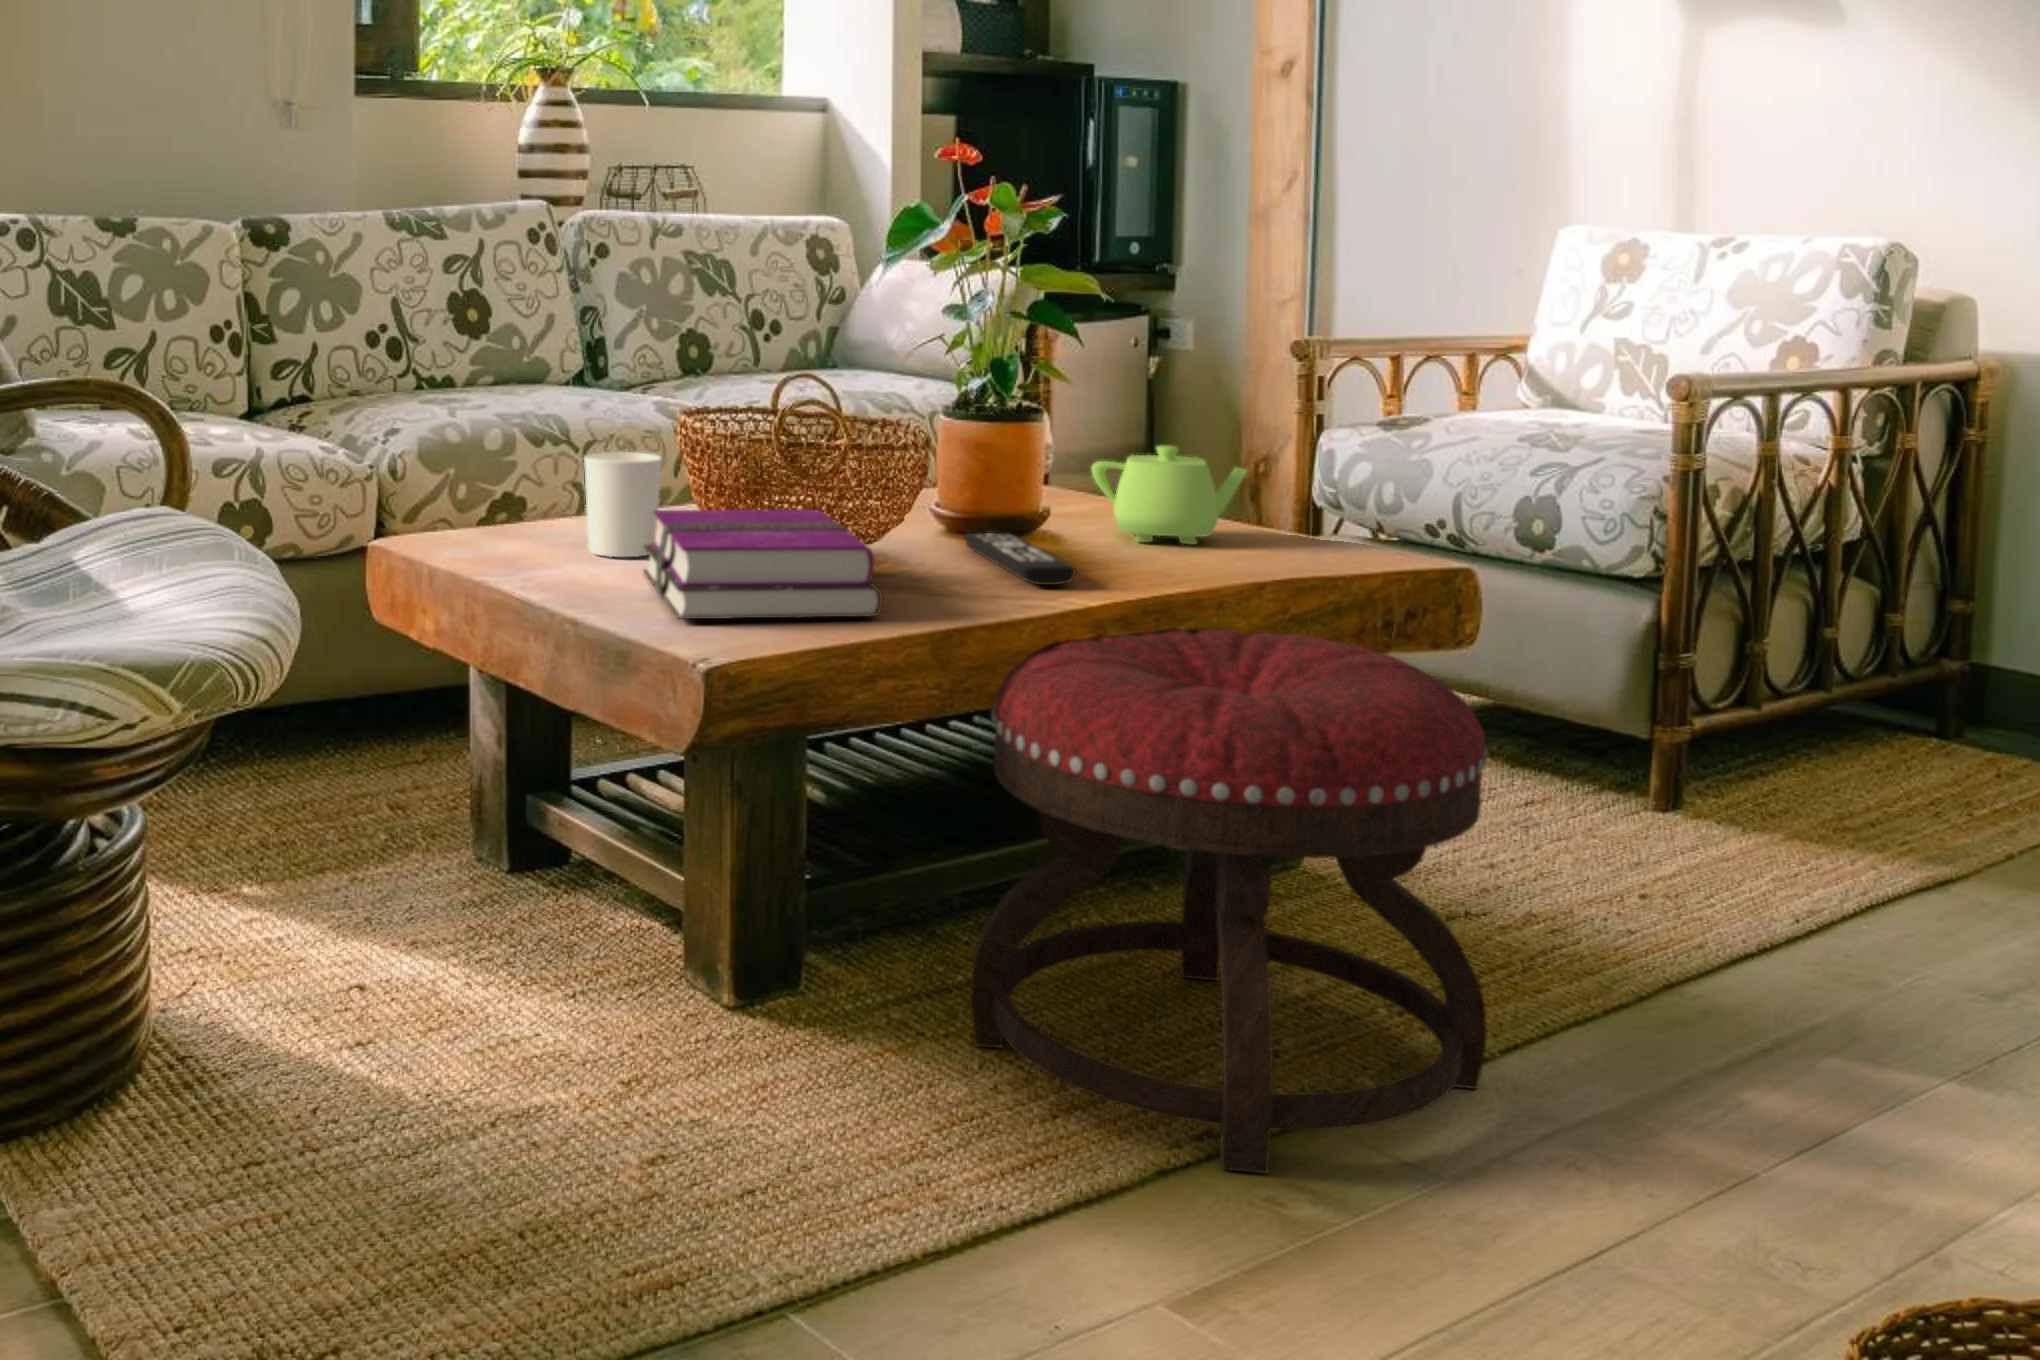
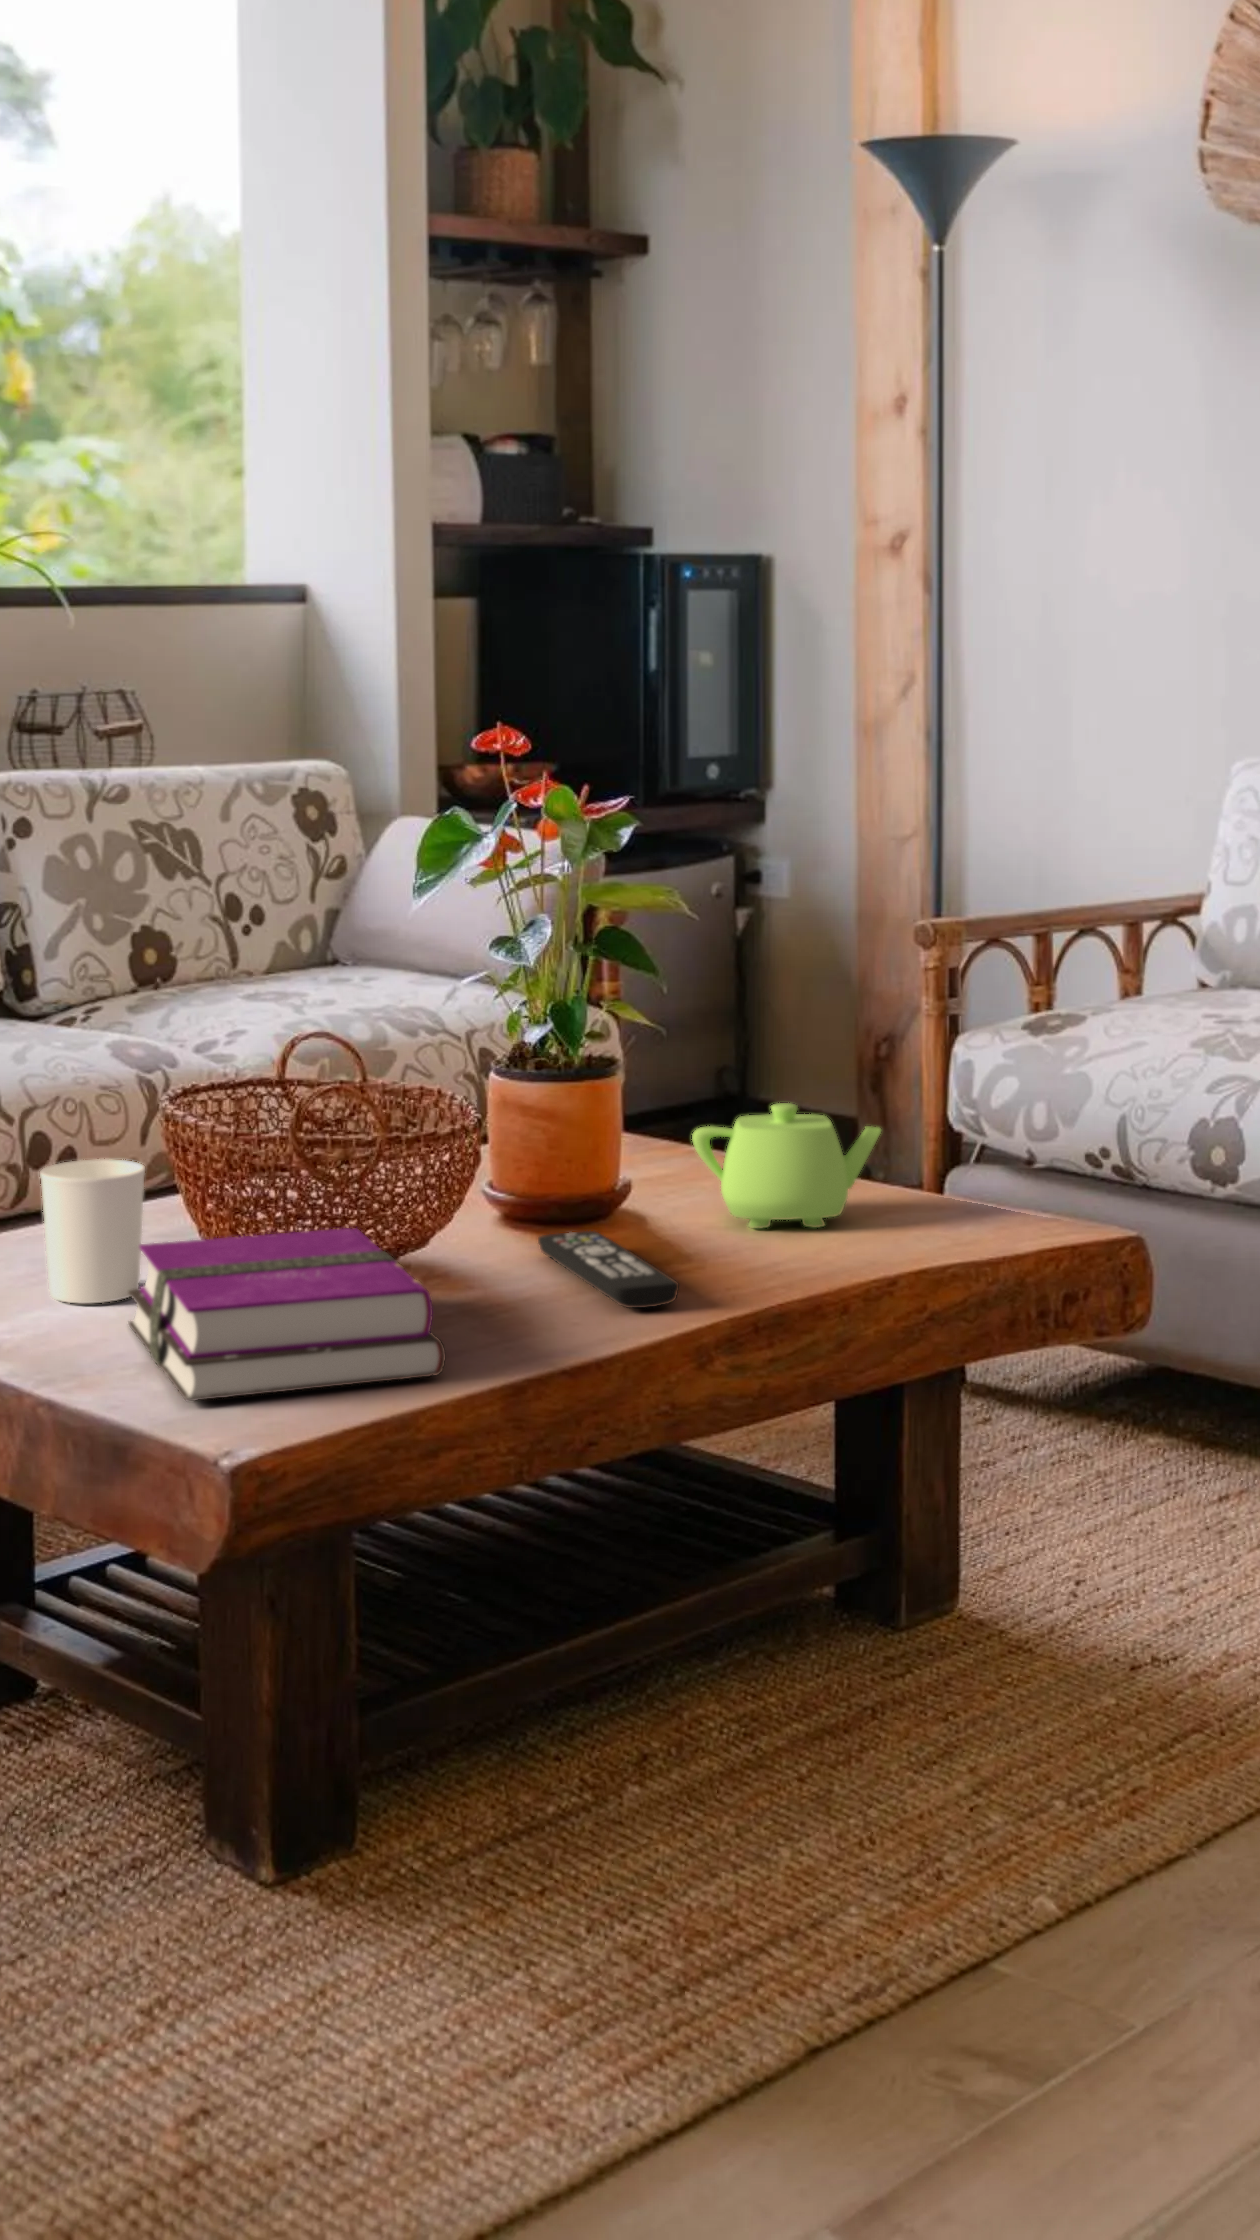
ottoman: present [970,628,1488,1174] -> none [573,1359,1175,2035]

